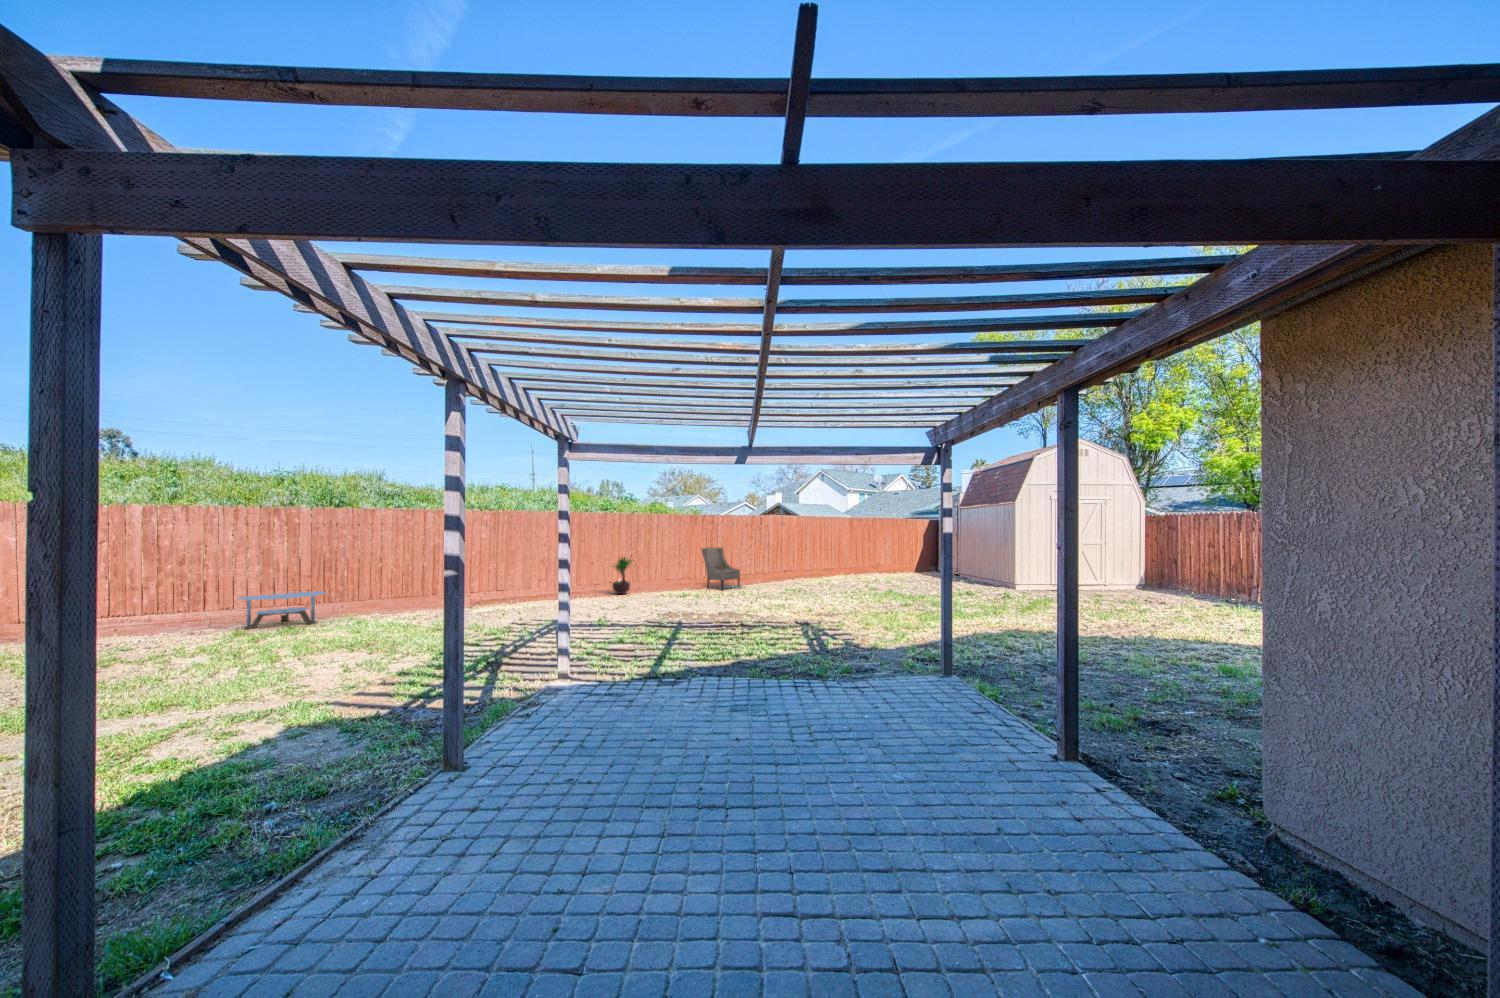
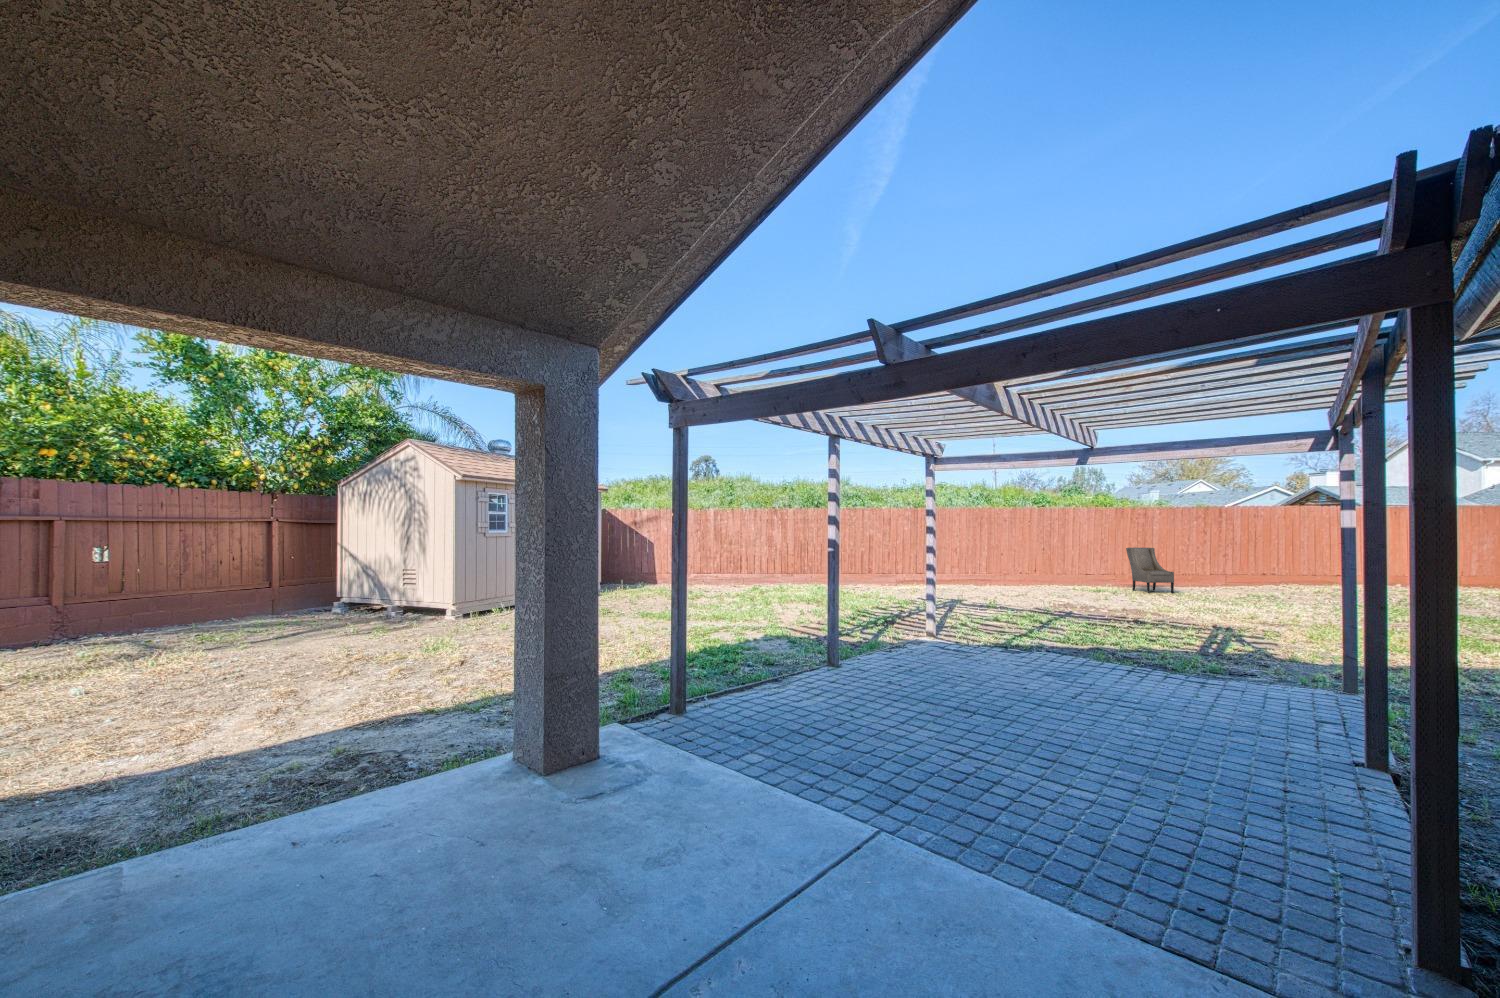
potted tree: present [612,557,632,594] -> none [1023,549,1047,588]
round table: present [238,591,325,629] -> none [757,565,804,587]

